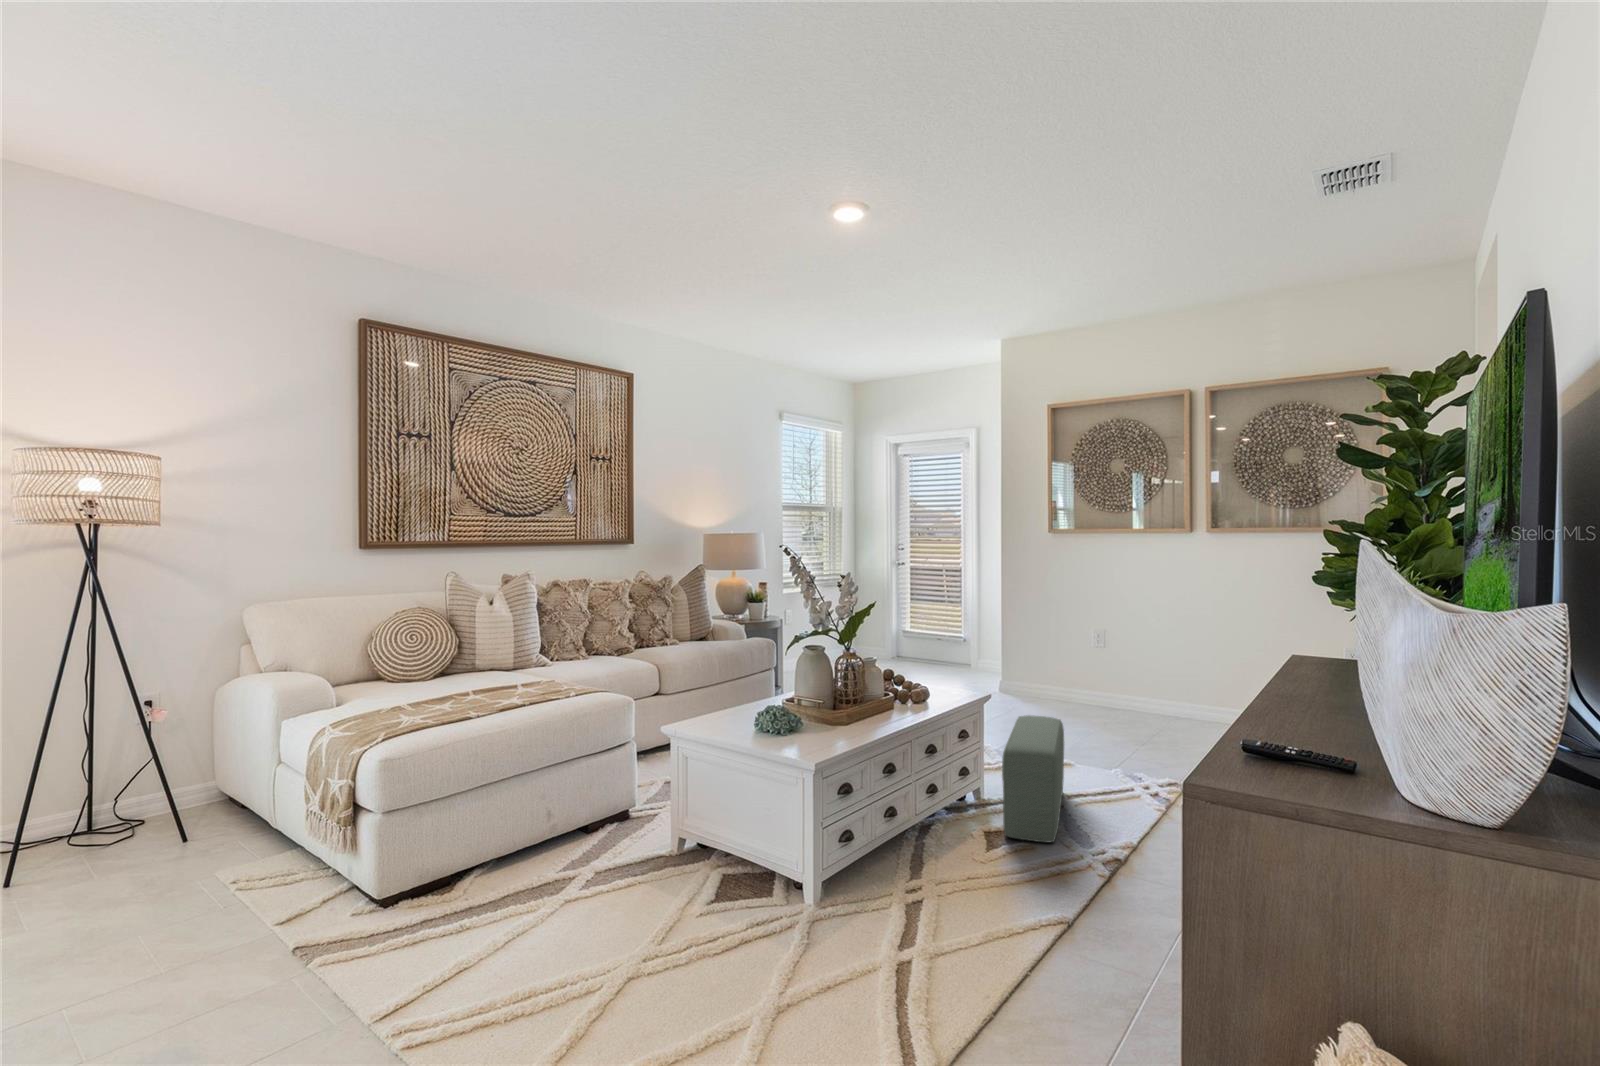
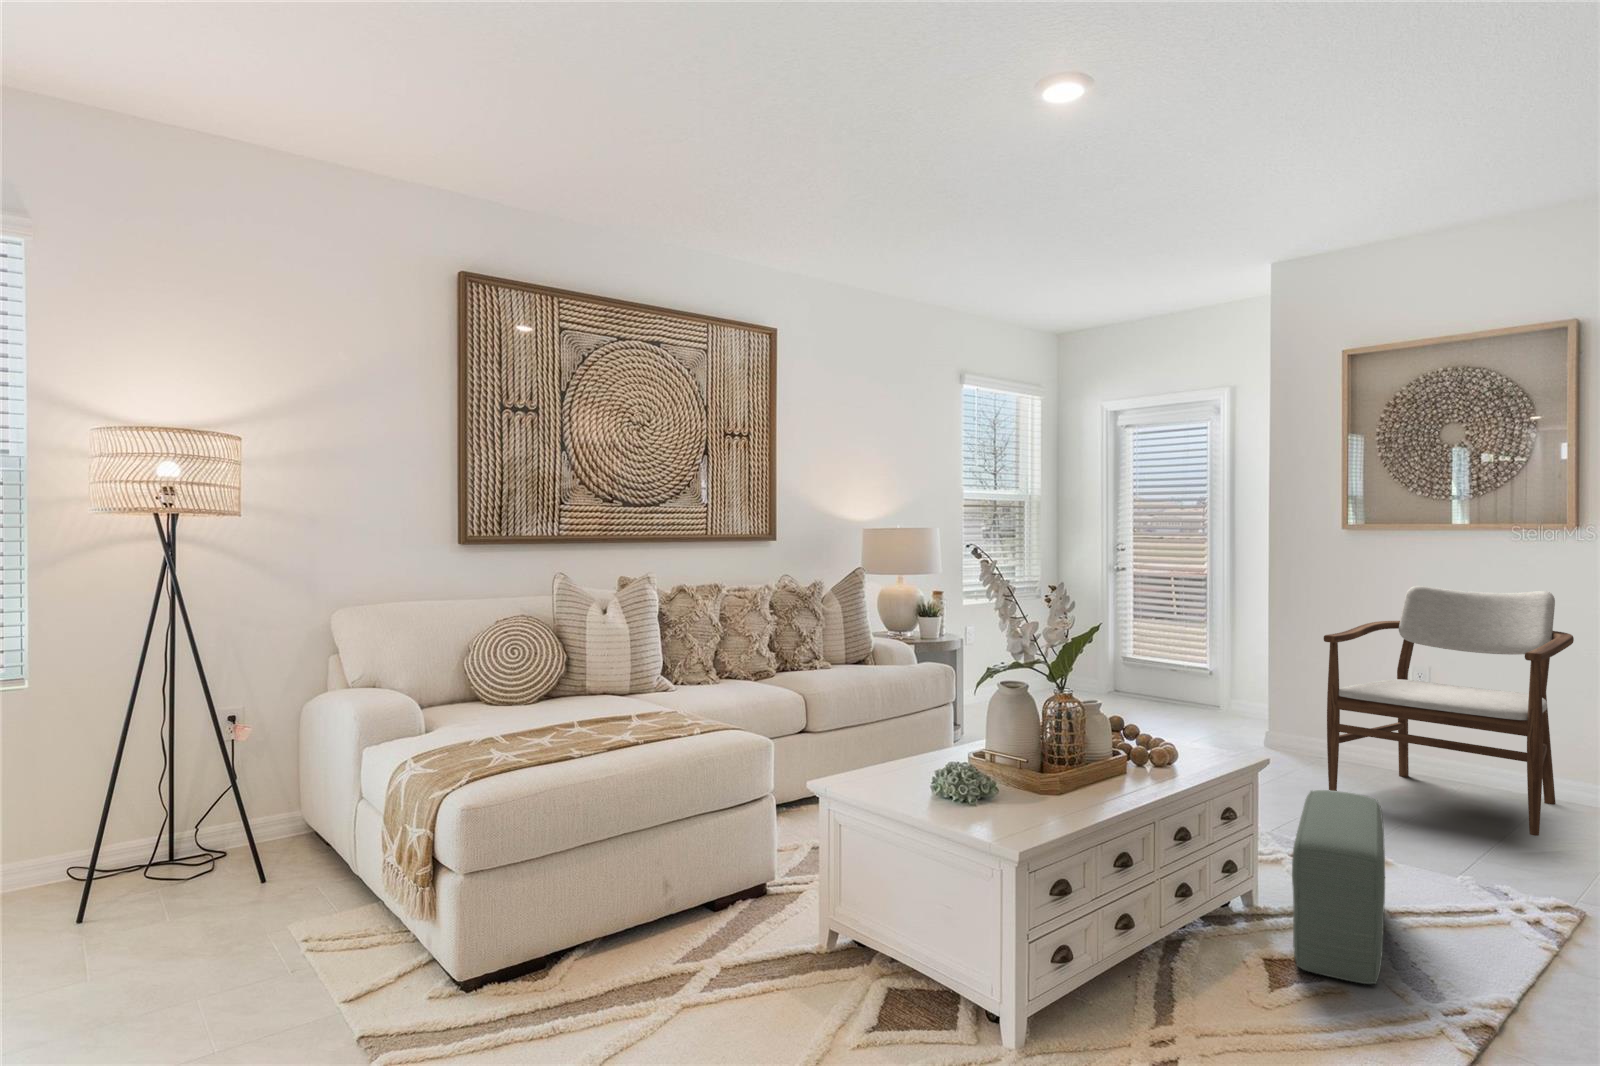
armchair: none [1035,572,1192,742] -> present [1324,586,1574,836]

